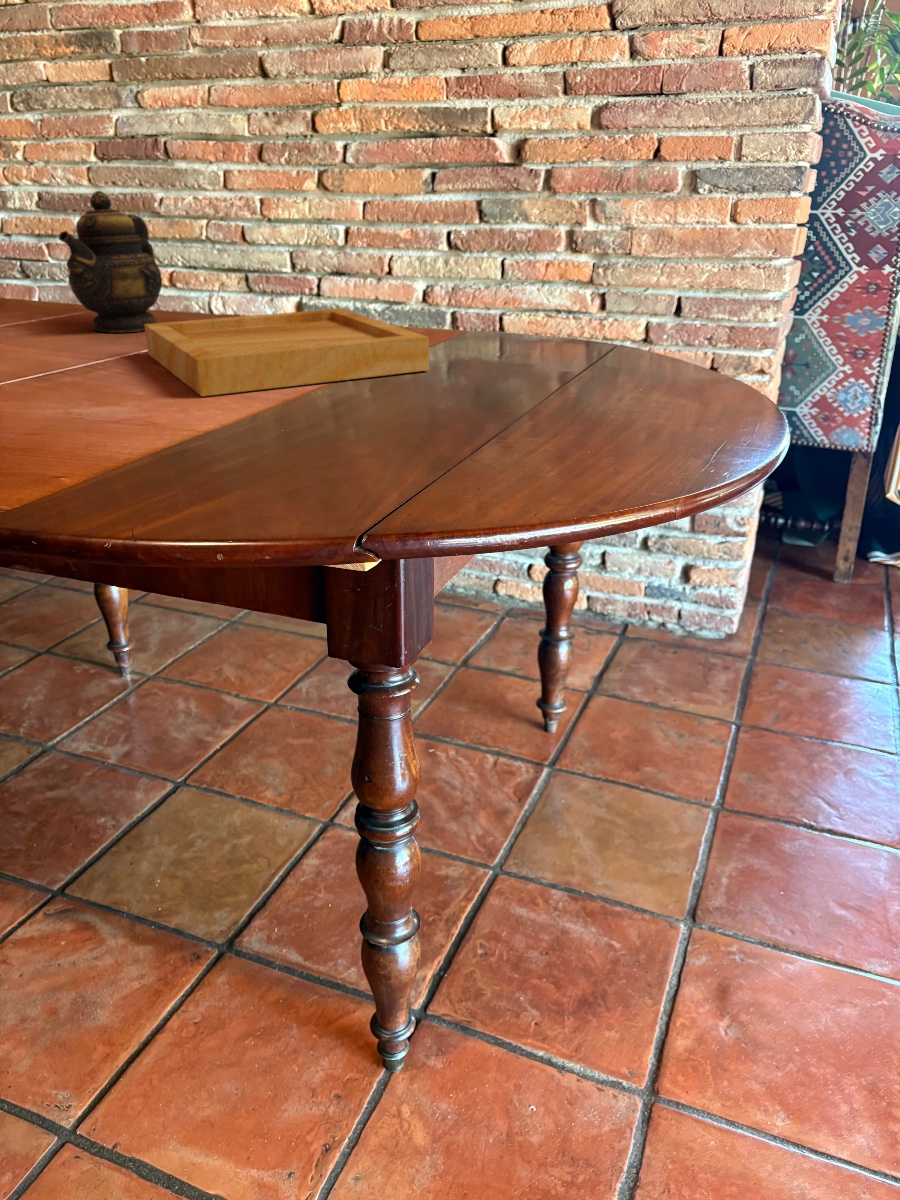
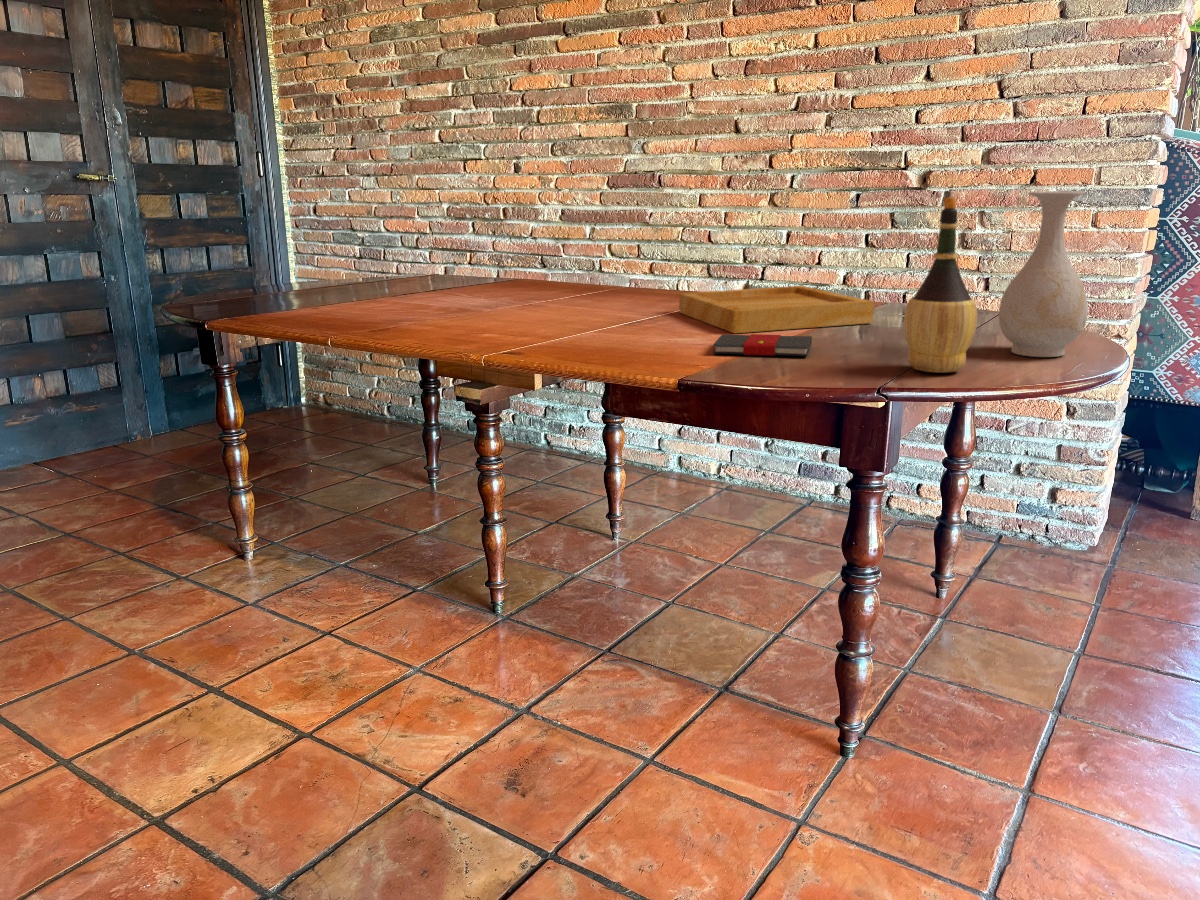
wine bottle: none [433,148,556,483] -> present [904,197,977,372]
vase: none [600,149,734,437] -> present [999,191,1088,357]
teapot: present [59,191,162,333] -> none [616,211,677,300]
book: none [124,404,310,447] -> present [713,334,812,356]

